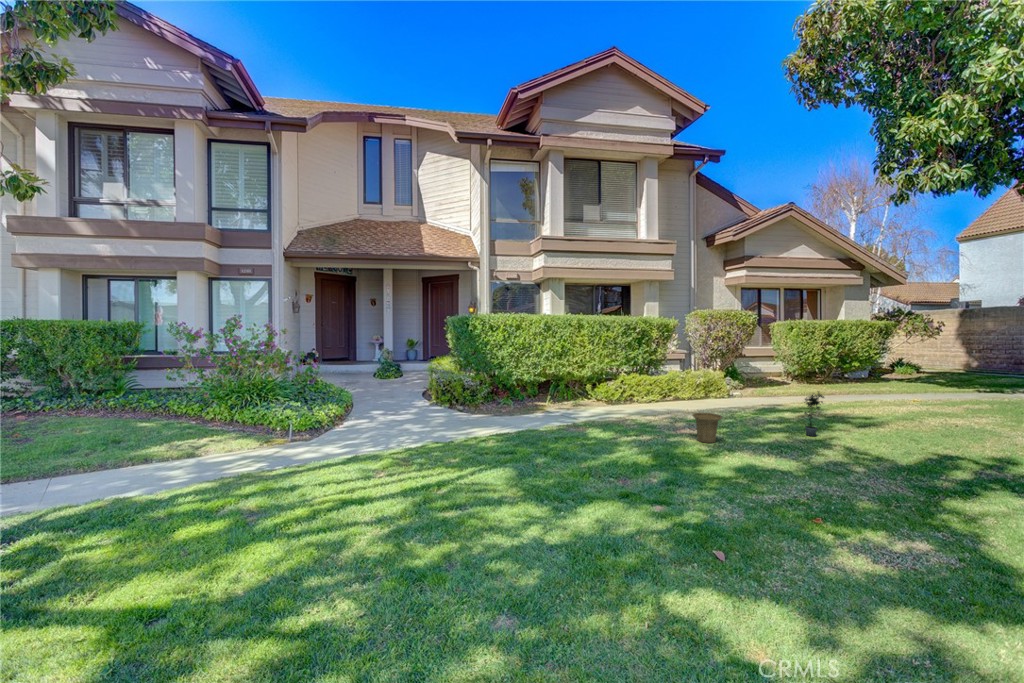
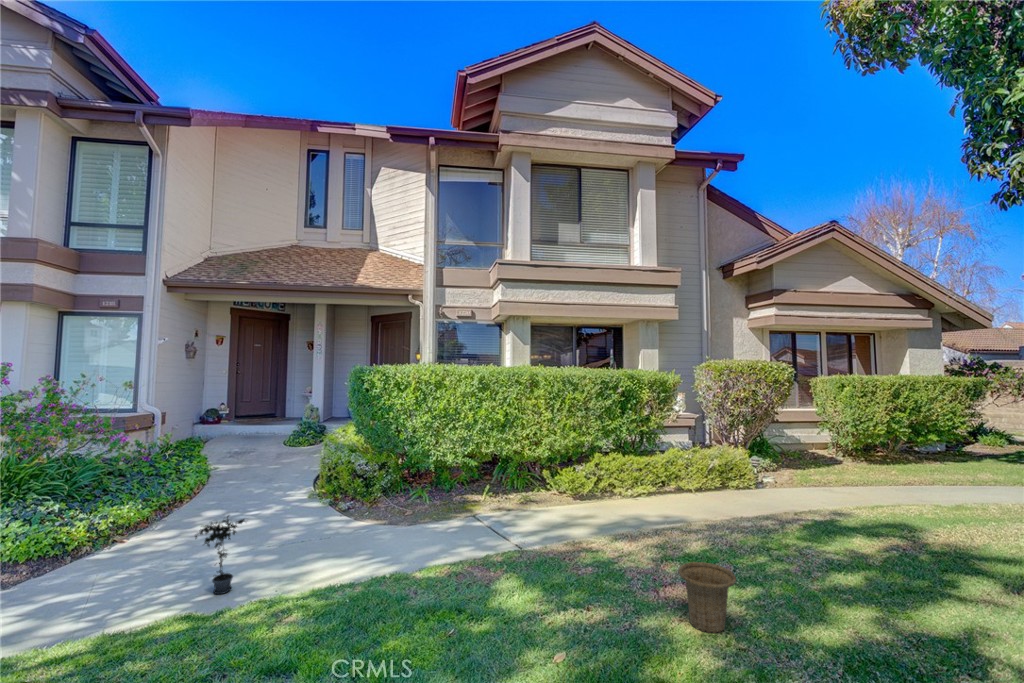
potted plant: present [804,392,824,436] -> present [195,515,244,594]

